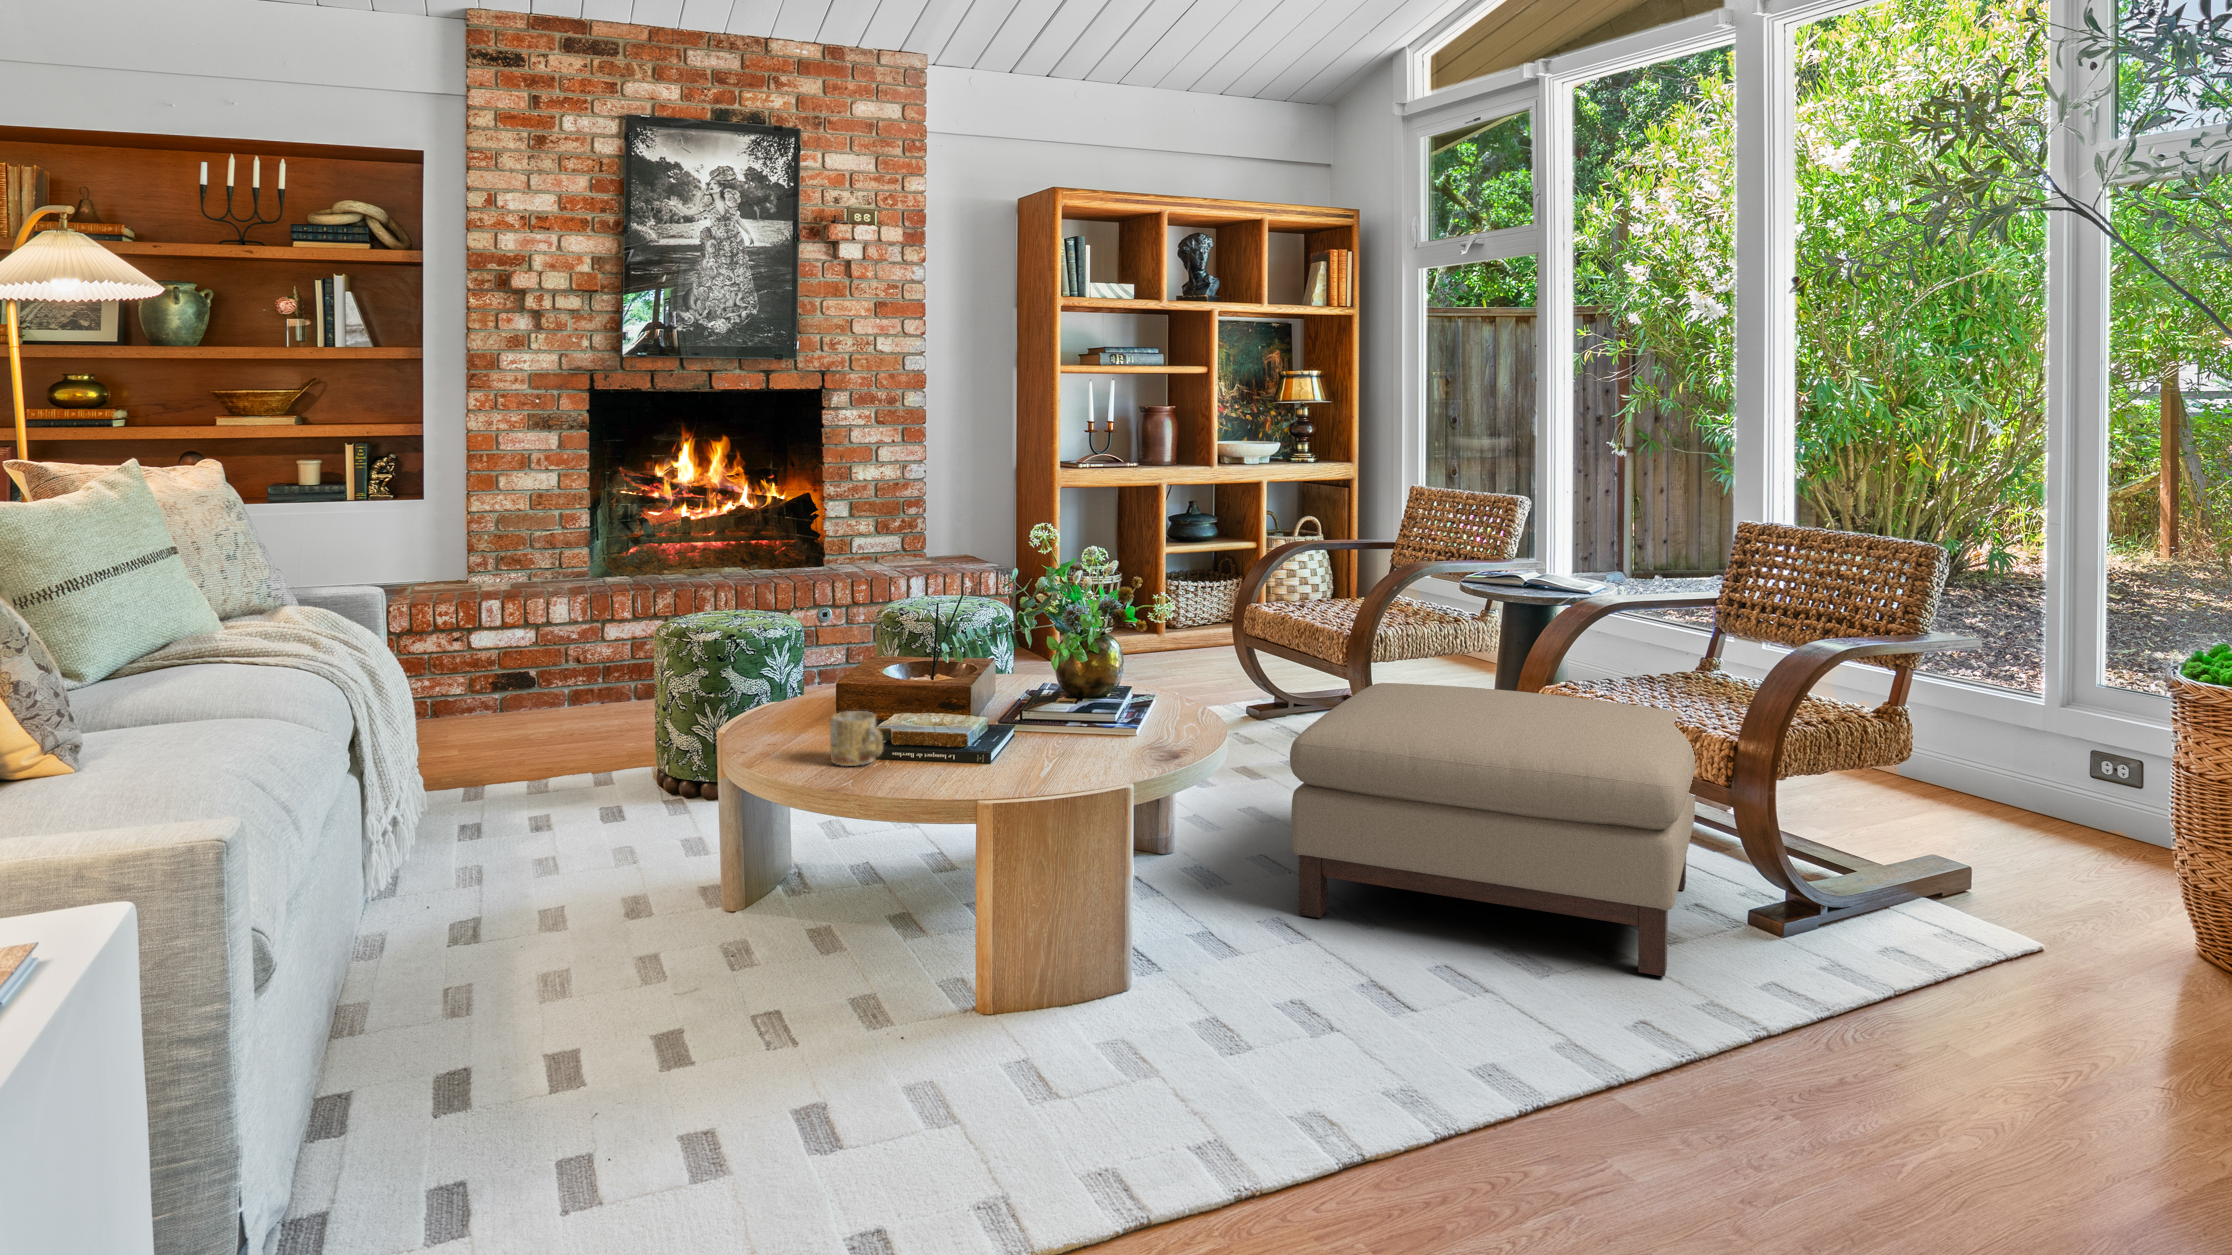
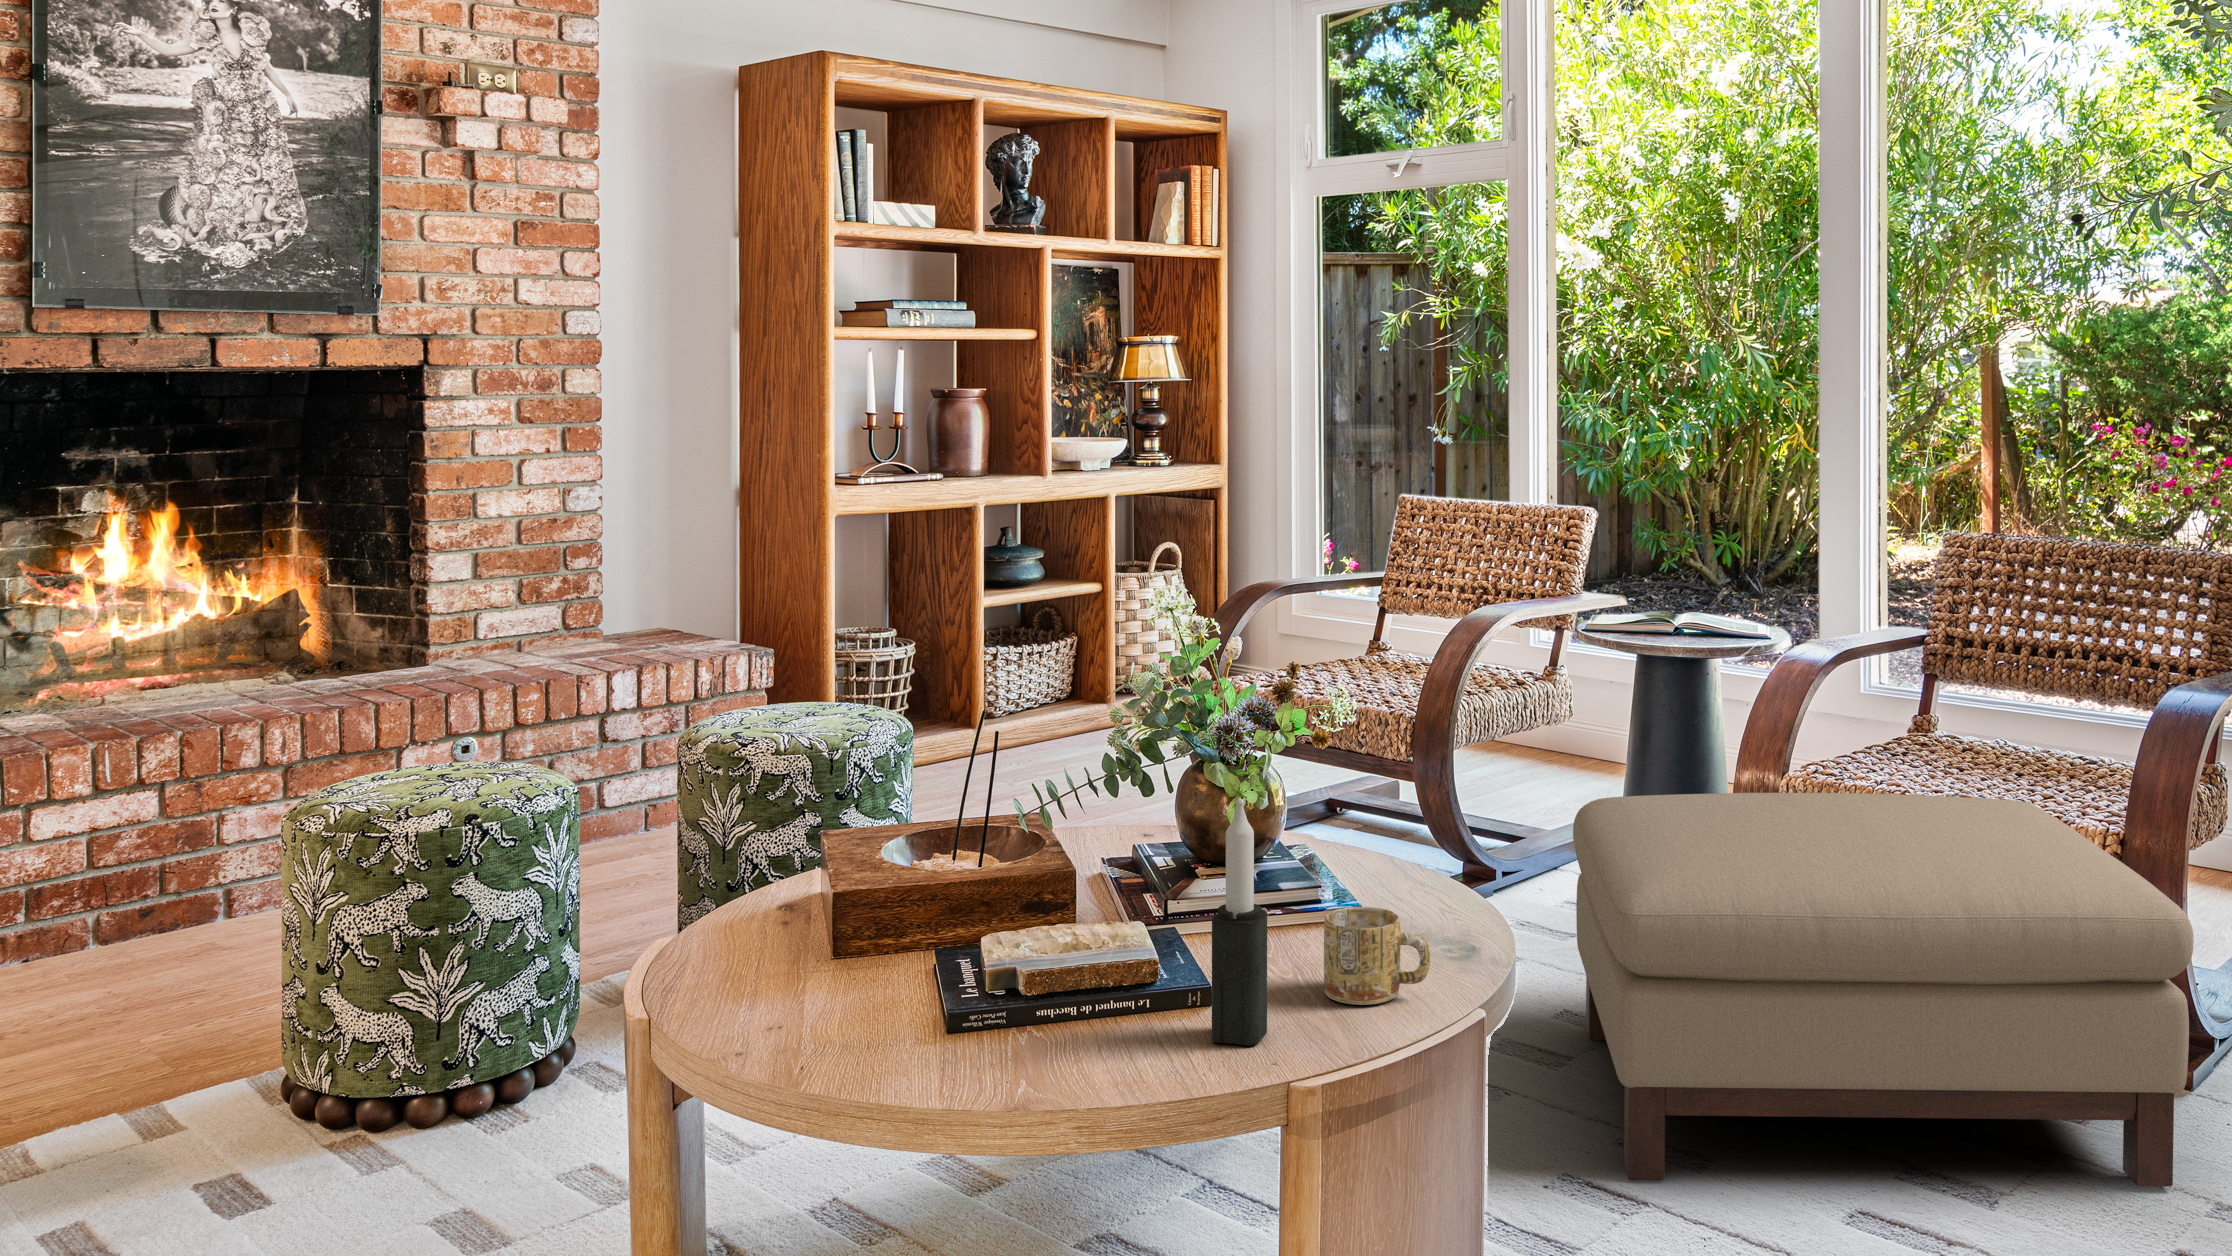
candle: none [959,633,993,770] -> present [1212,798,1267,1046]
mug: present [830,711,883,766] -> present [1324,907,1430,1005]

